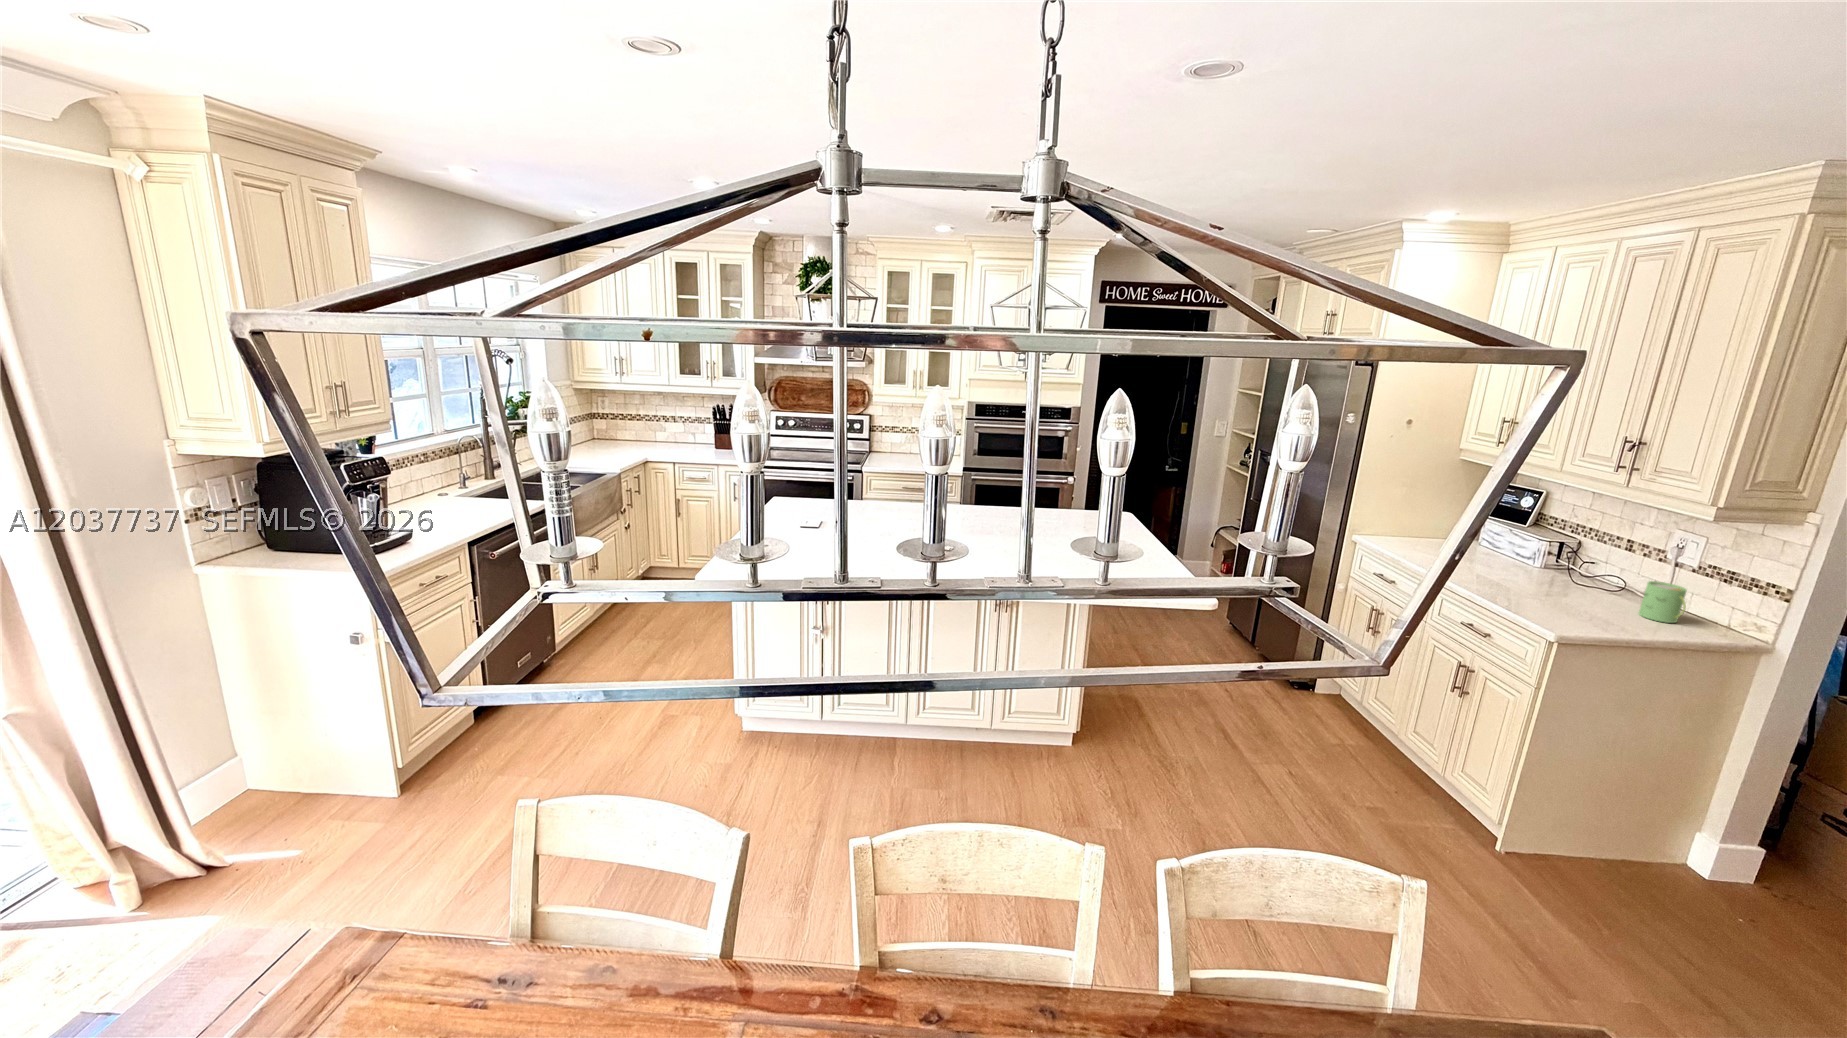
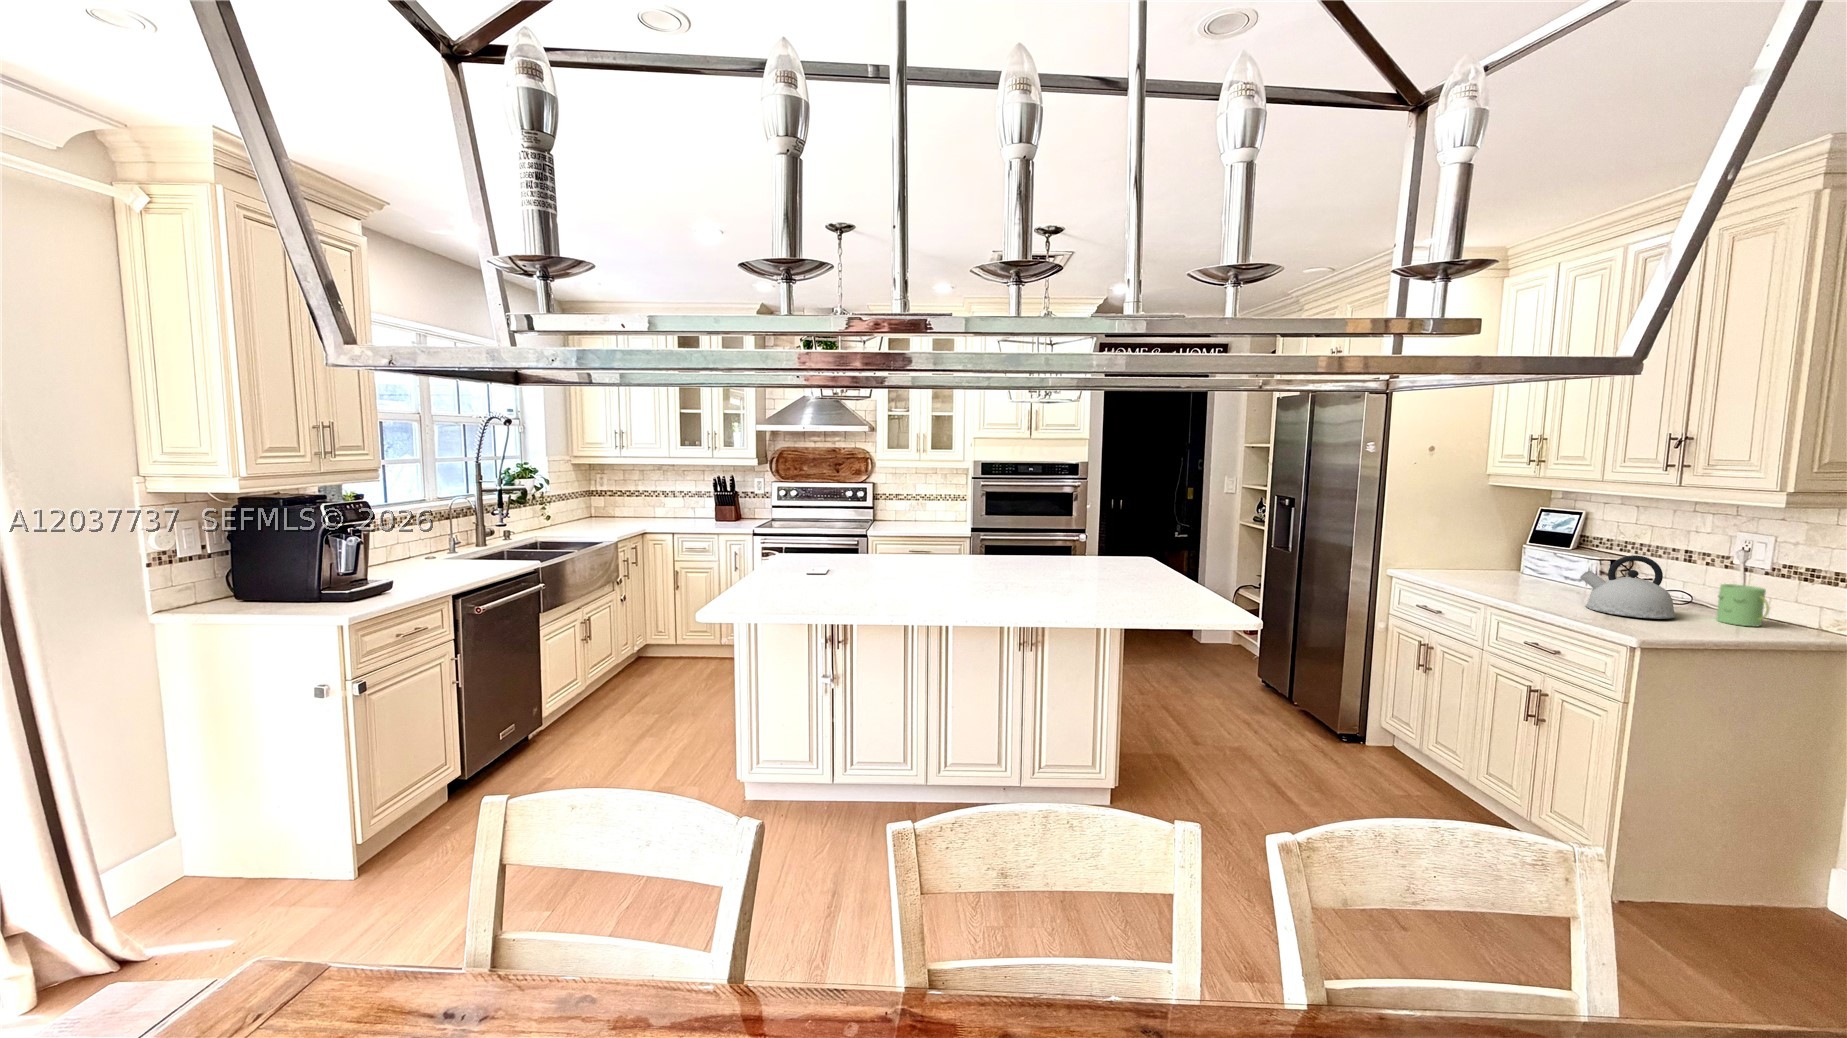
kettle: none [1522,550,1602,611] -> present [1580,555,1676,619]

